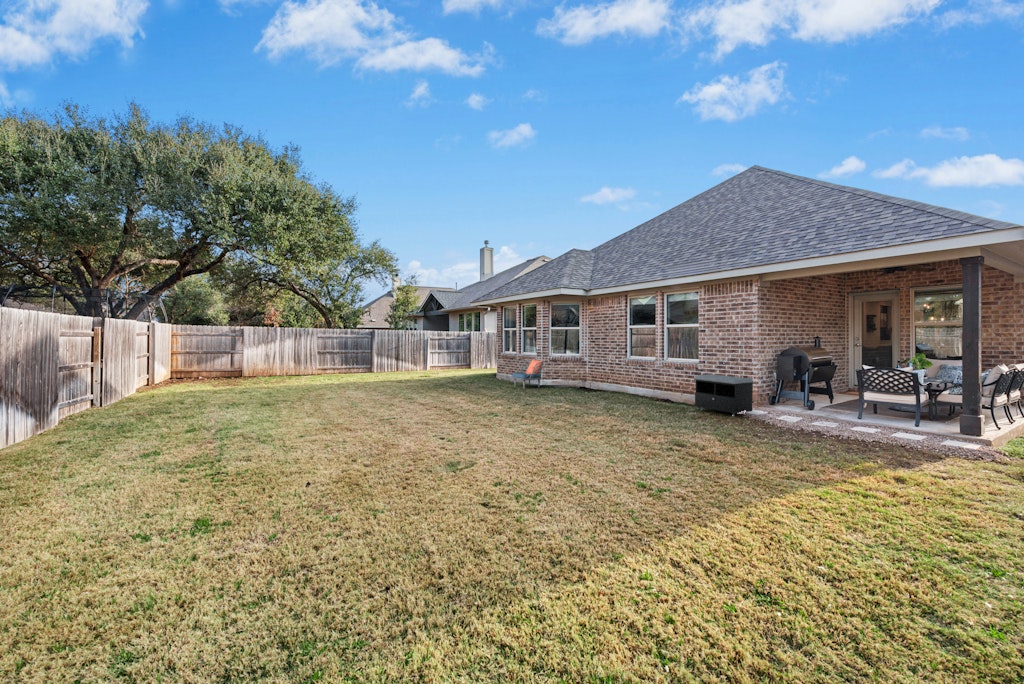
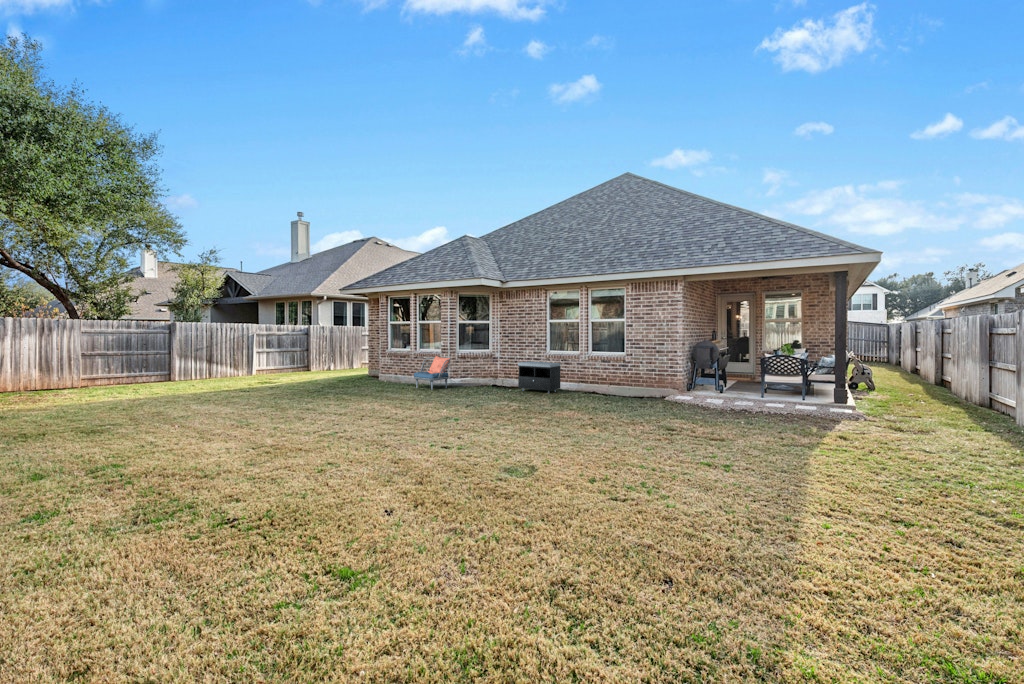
storage bench: present [694,375,753,416] -> present [518,361,561,393]

